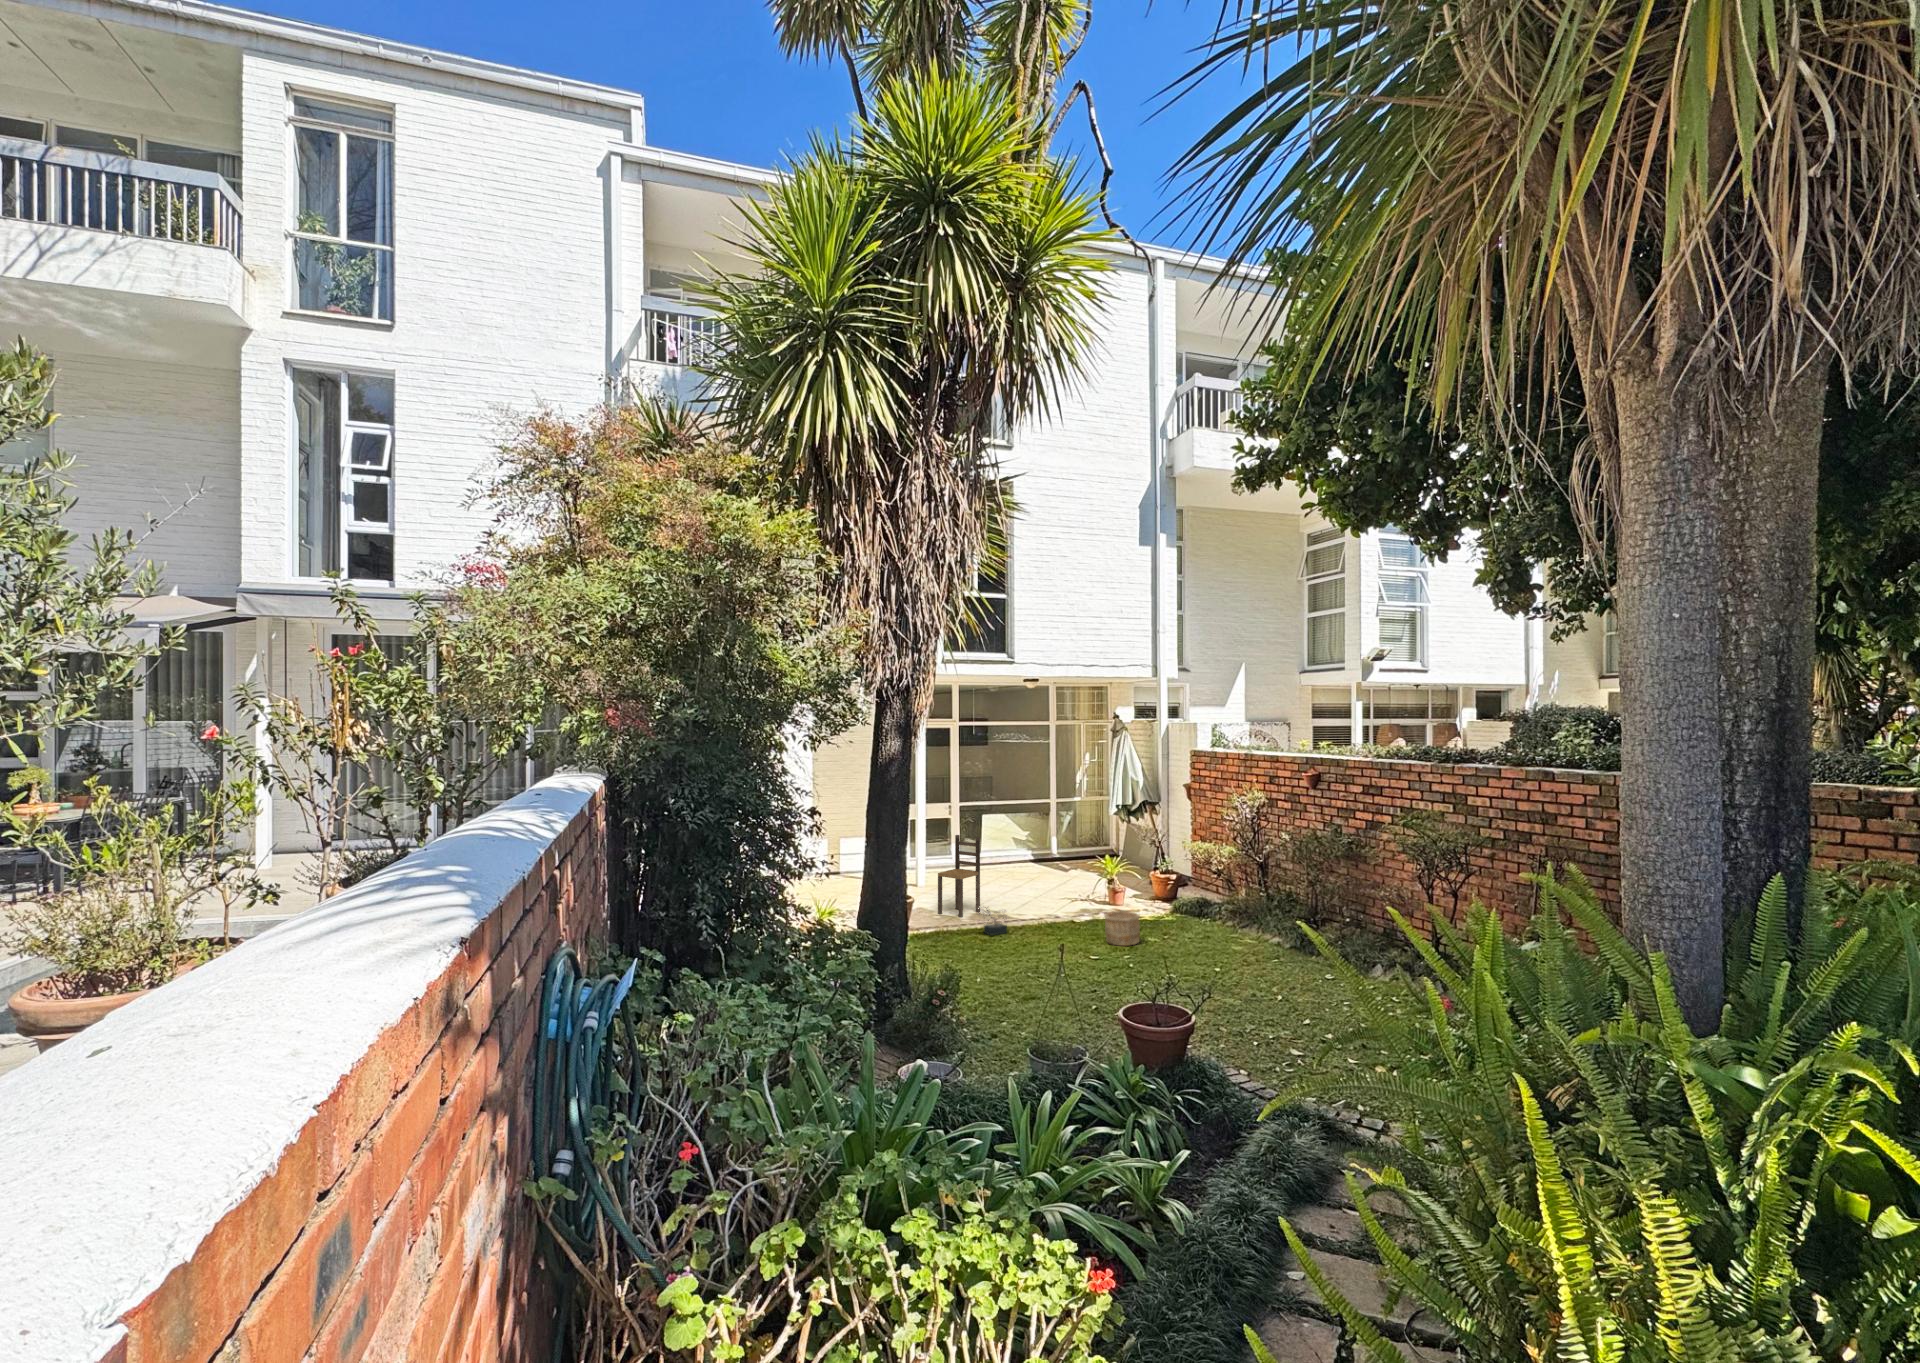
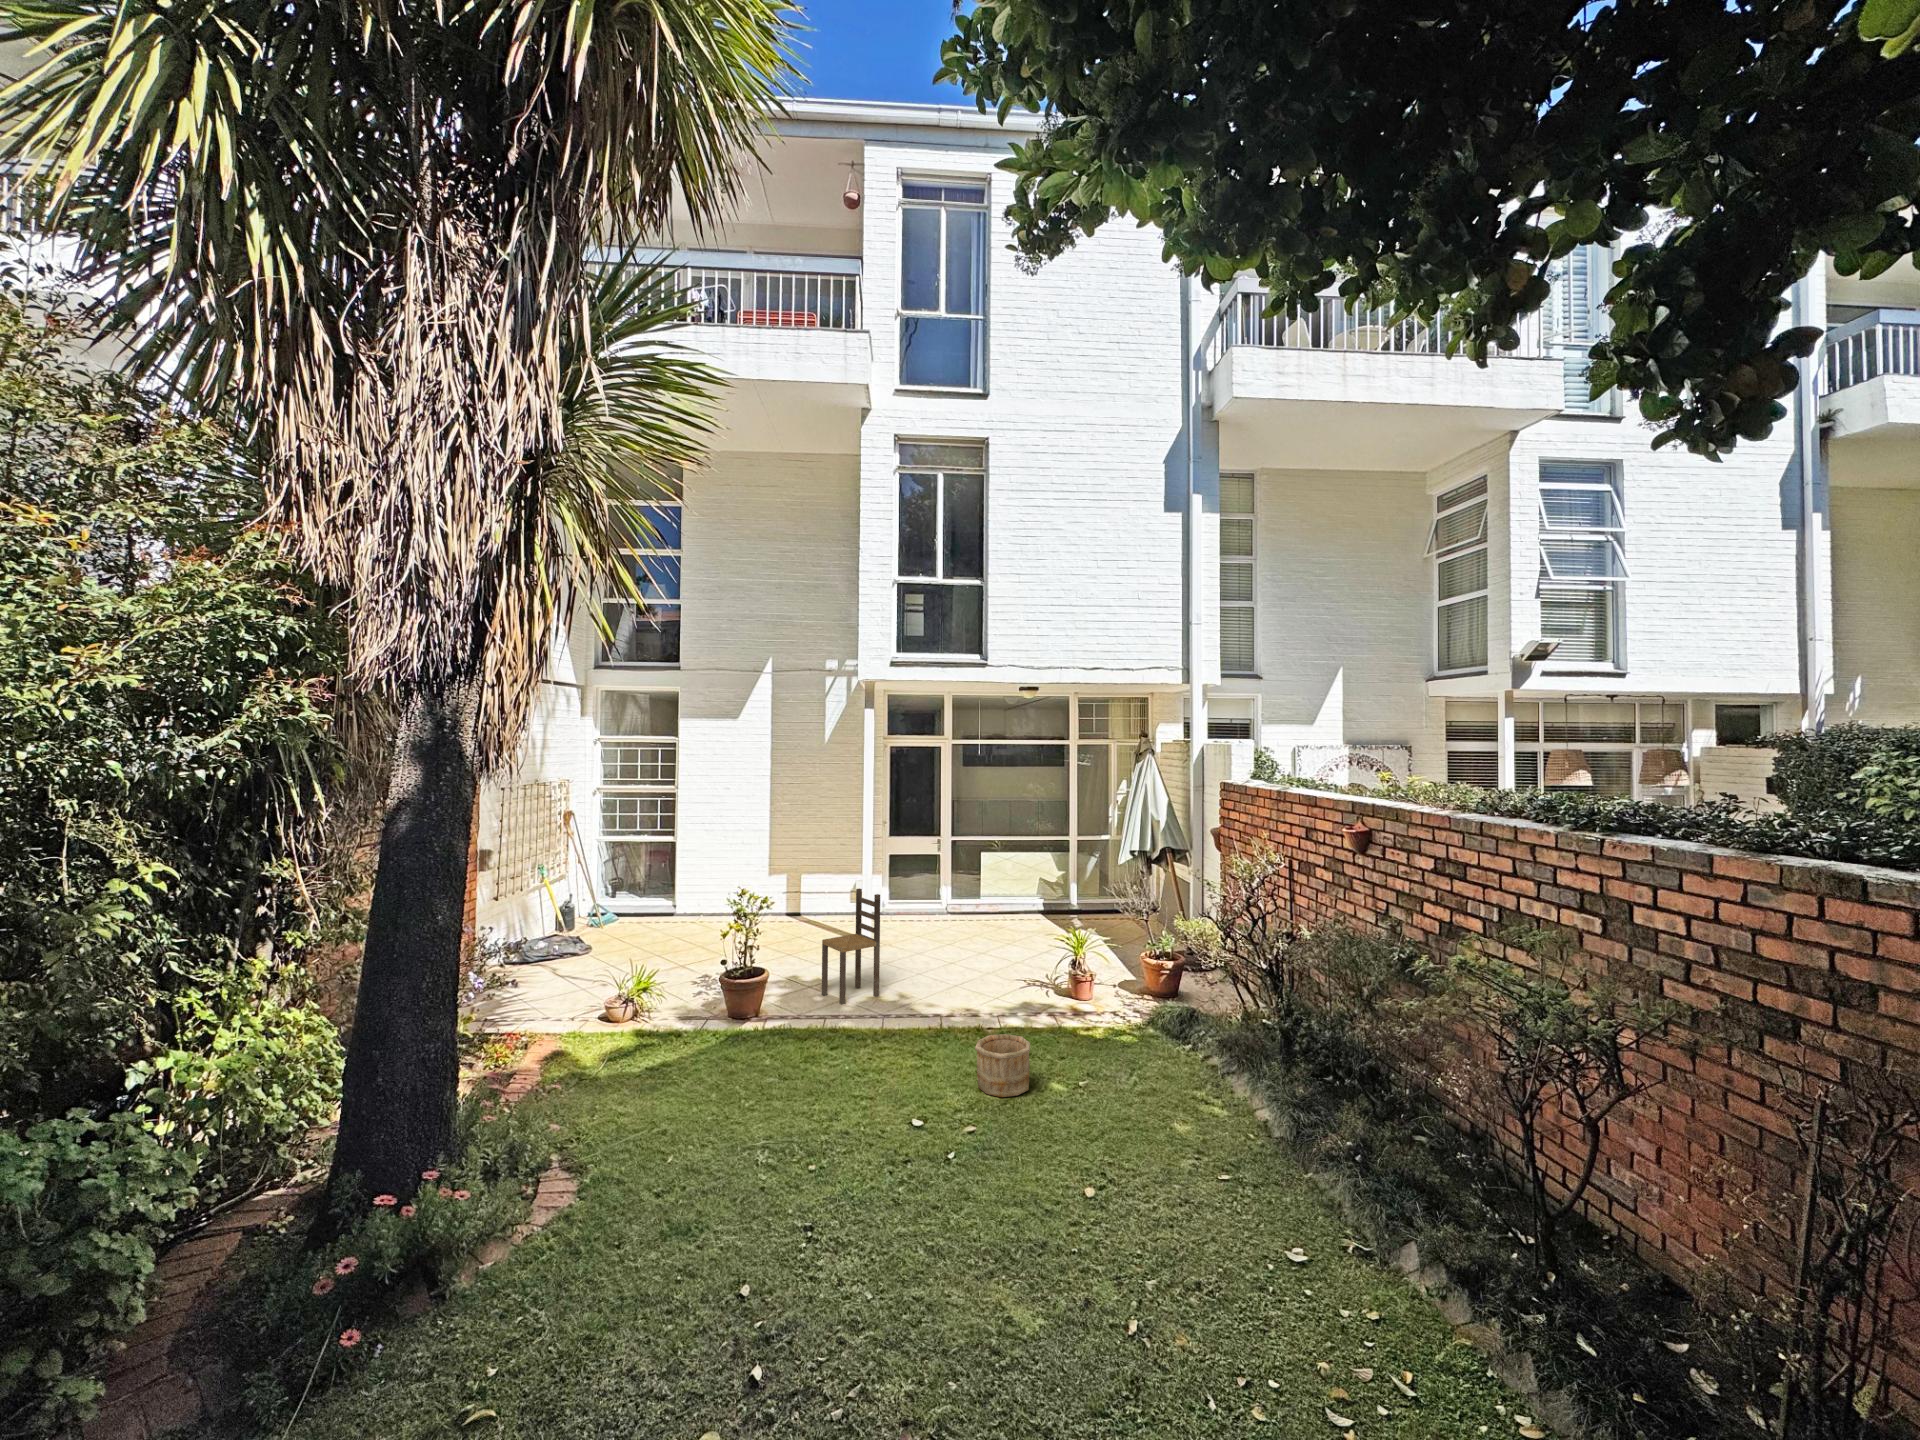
decorative plant: present [978,907,1007,935] -> none [819,1000,870,1047]

